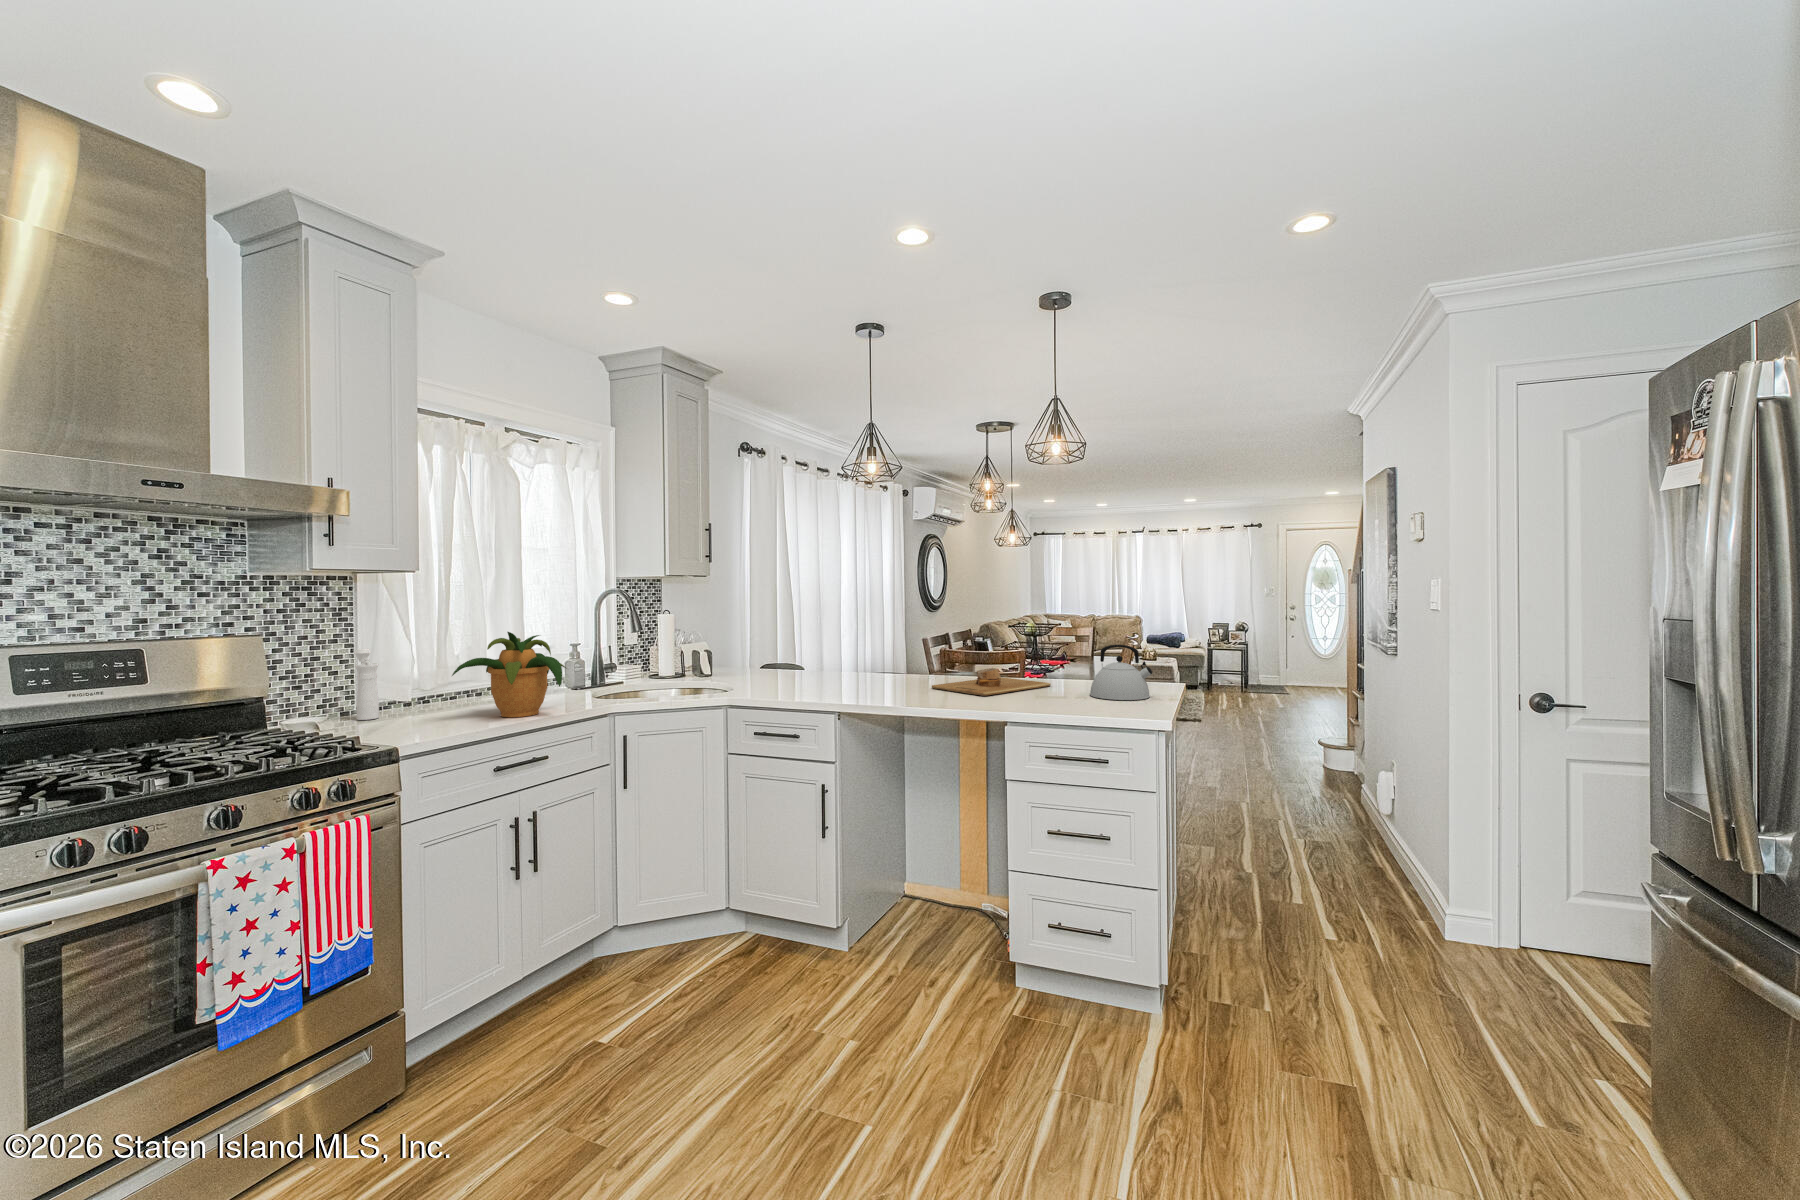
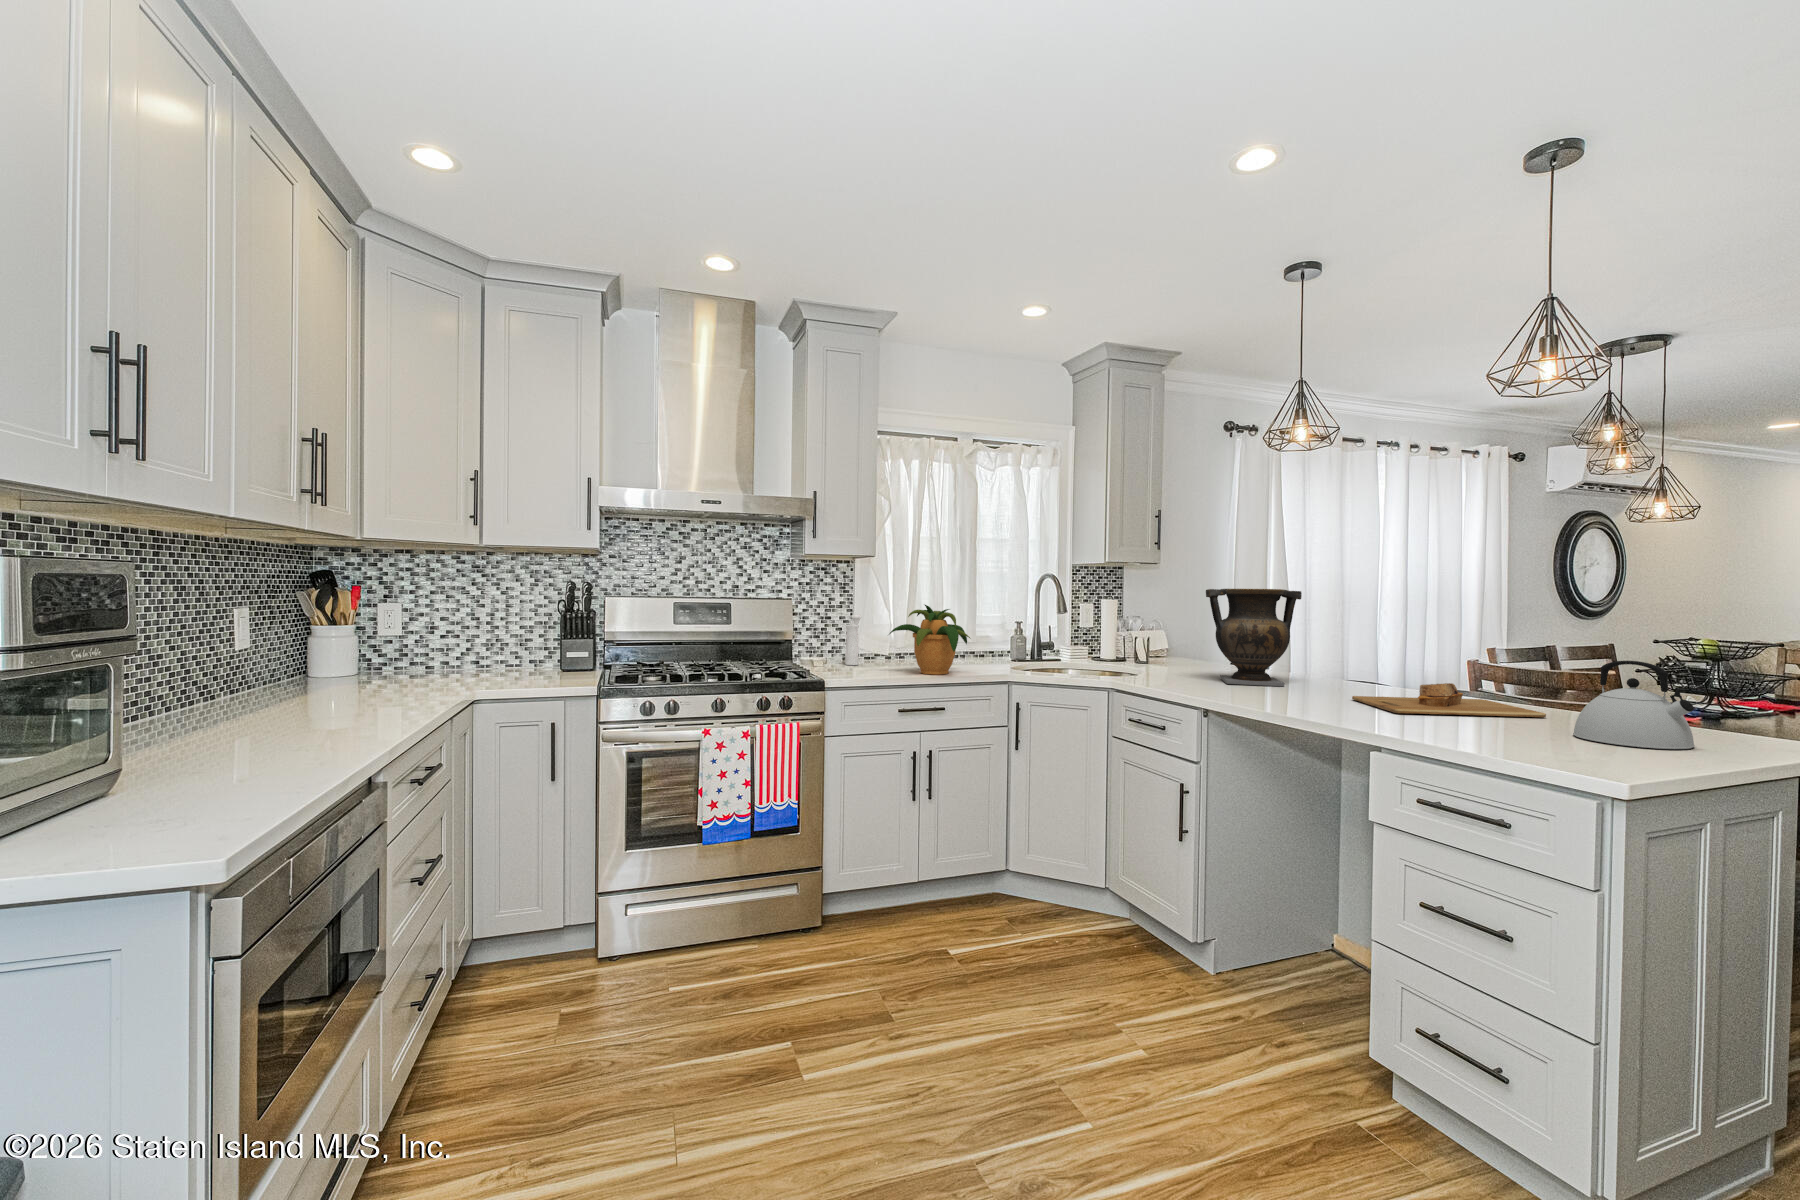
vase: none [792,600,870,686] -> present [1206,589,1302,686]

